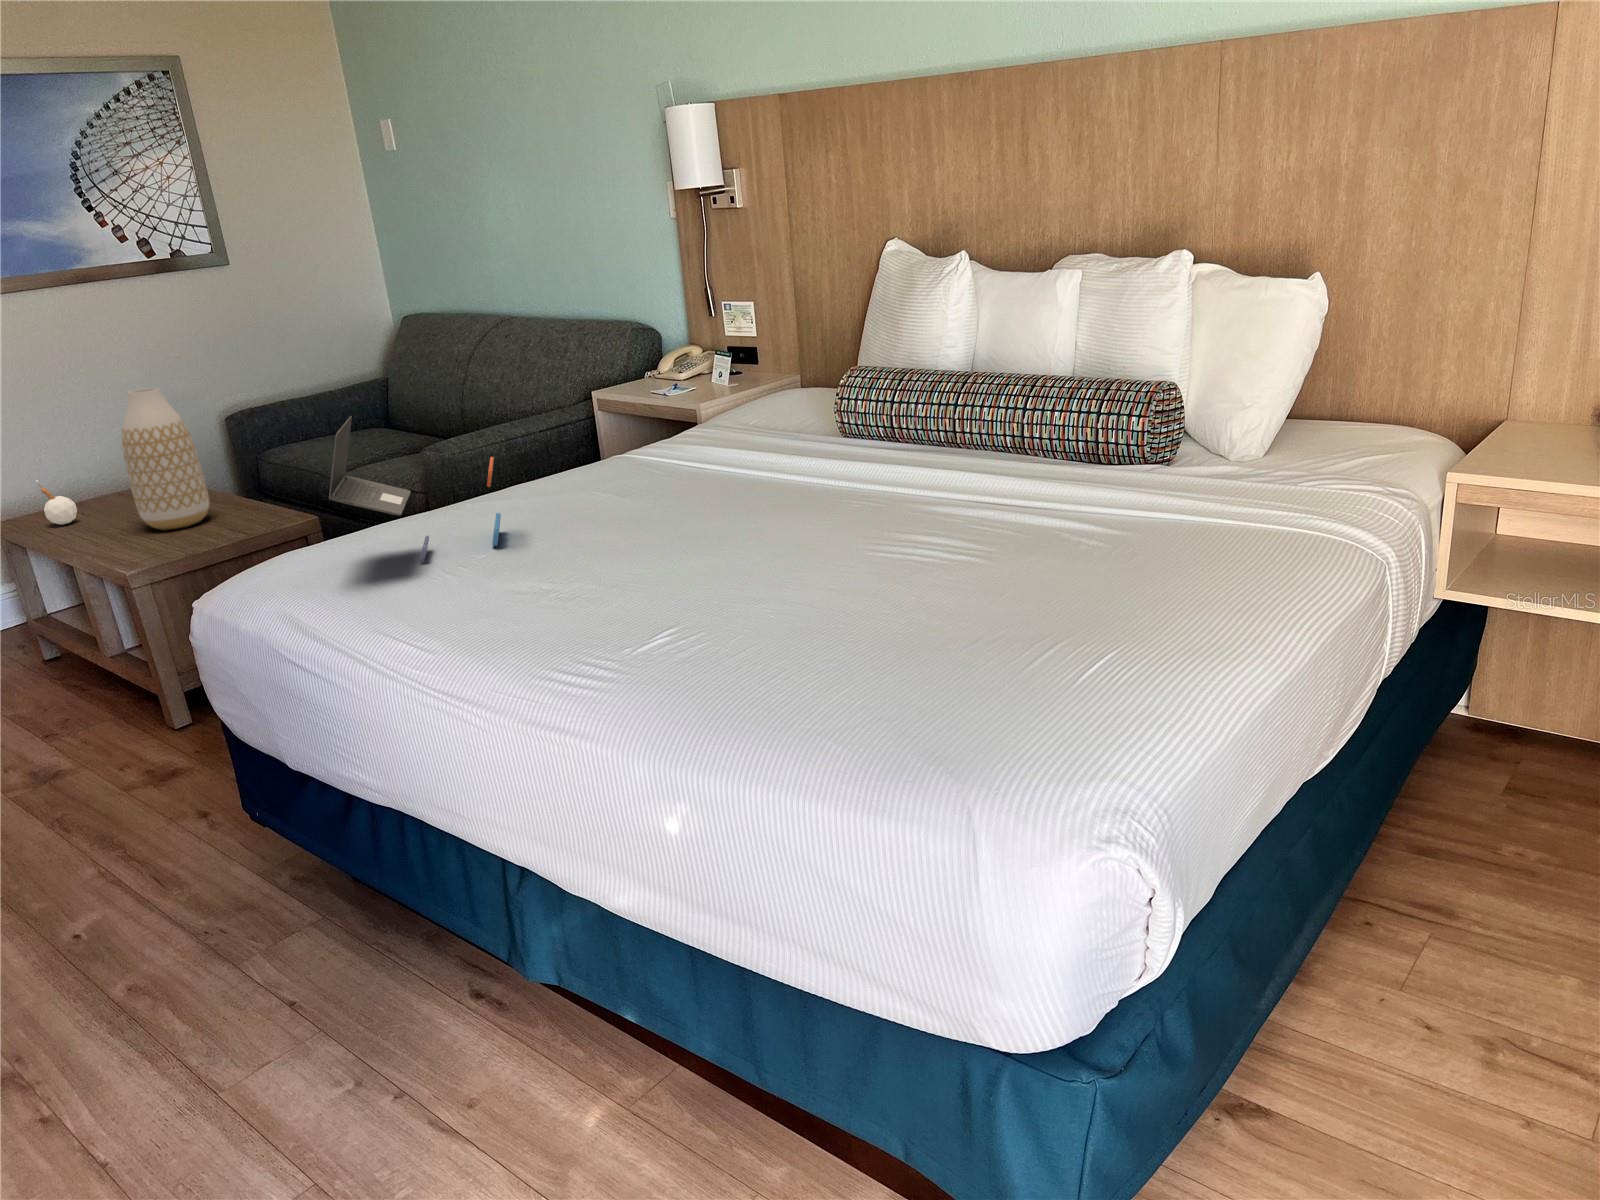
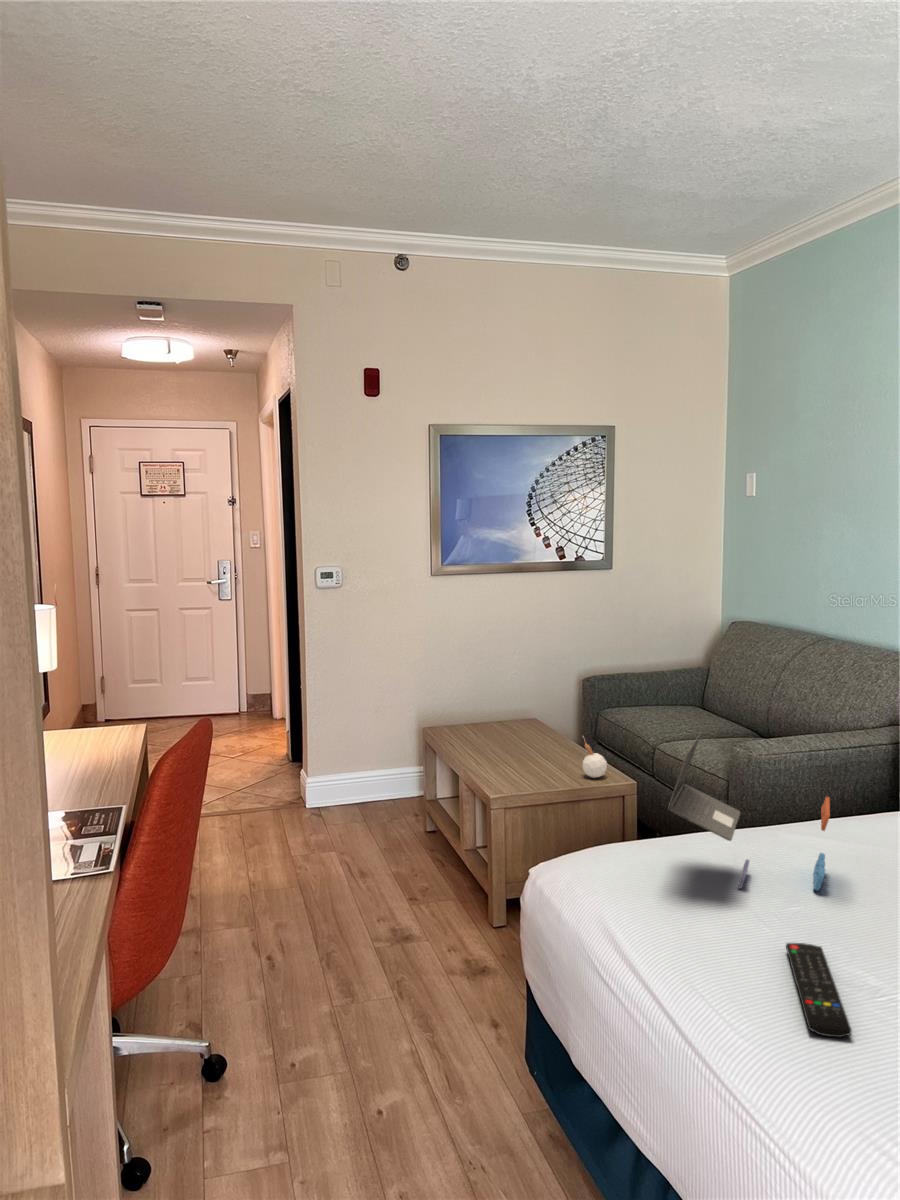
vase: present [122,388,209,530] -> none [510,656,561,765]
candle: present [35,479,77,525] -> present [583,740,607,778]
remote control: none [464,582,516,638] -> present [786,943,851,1037]

